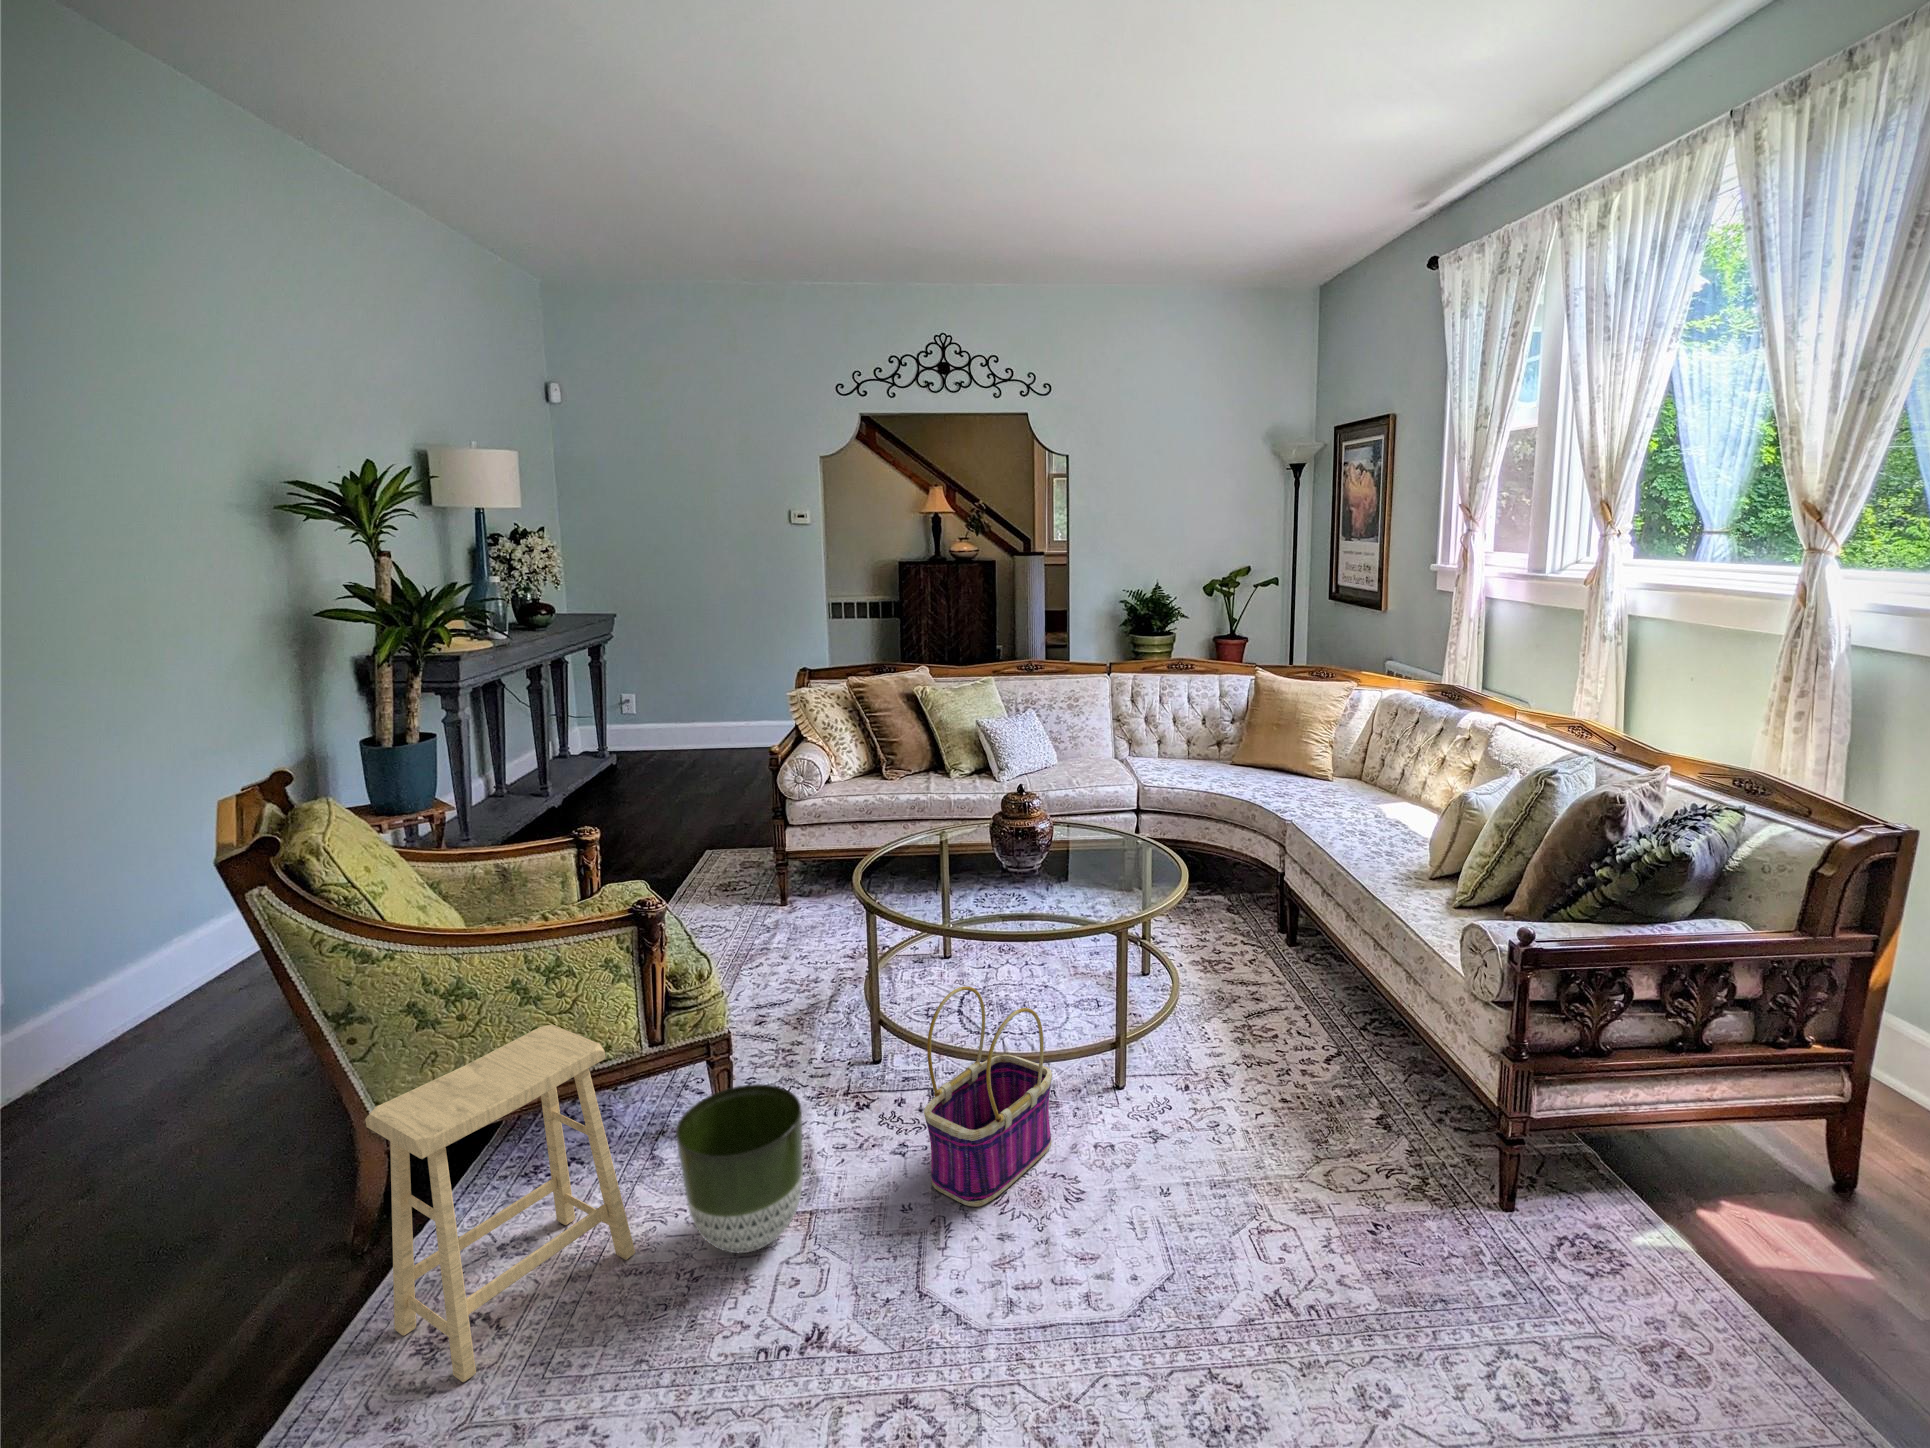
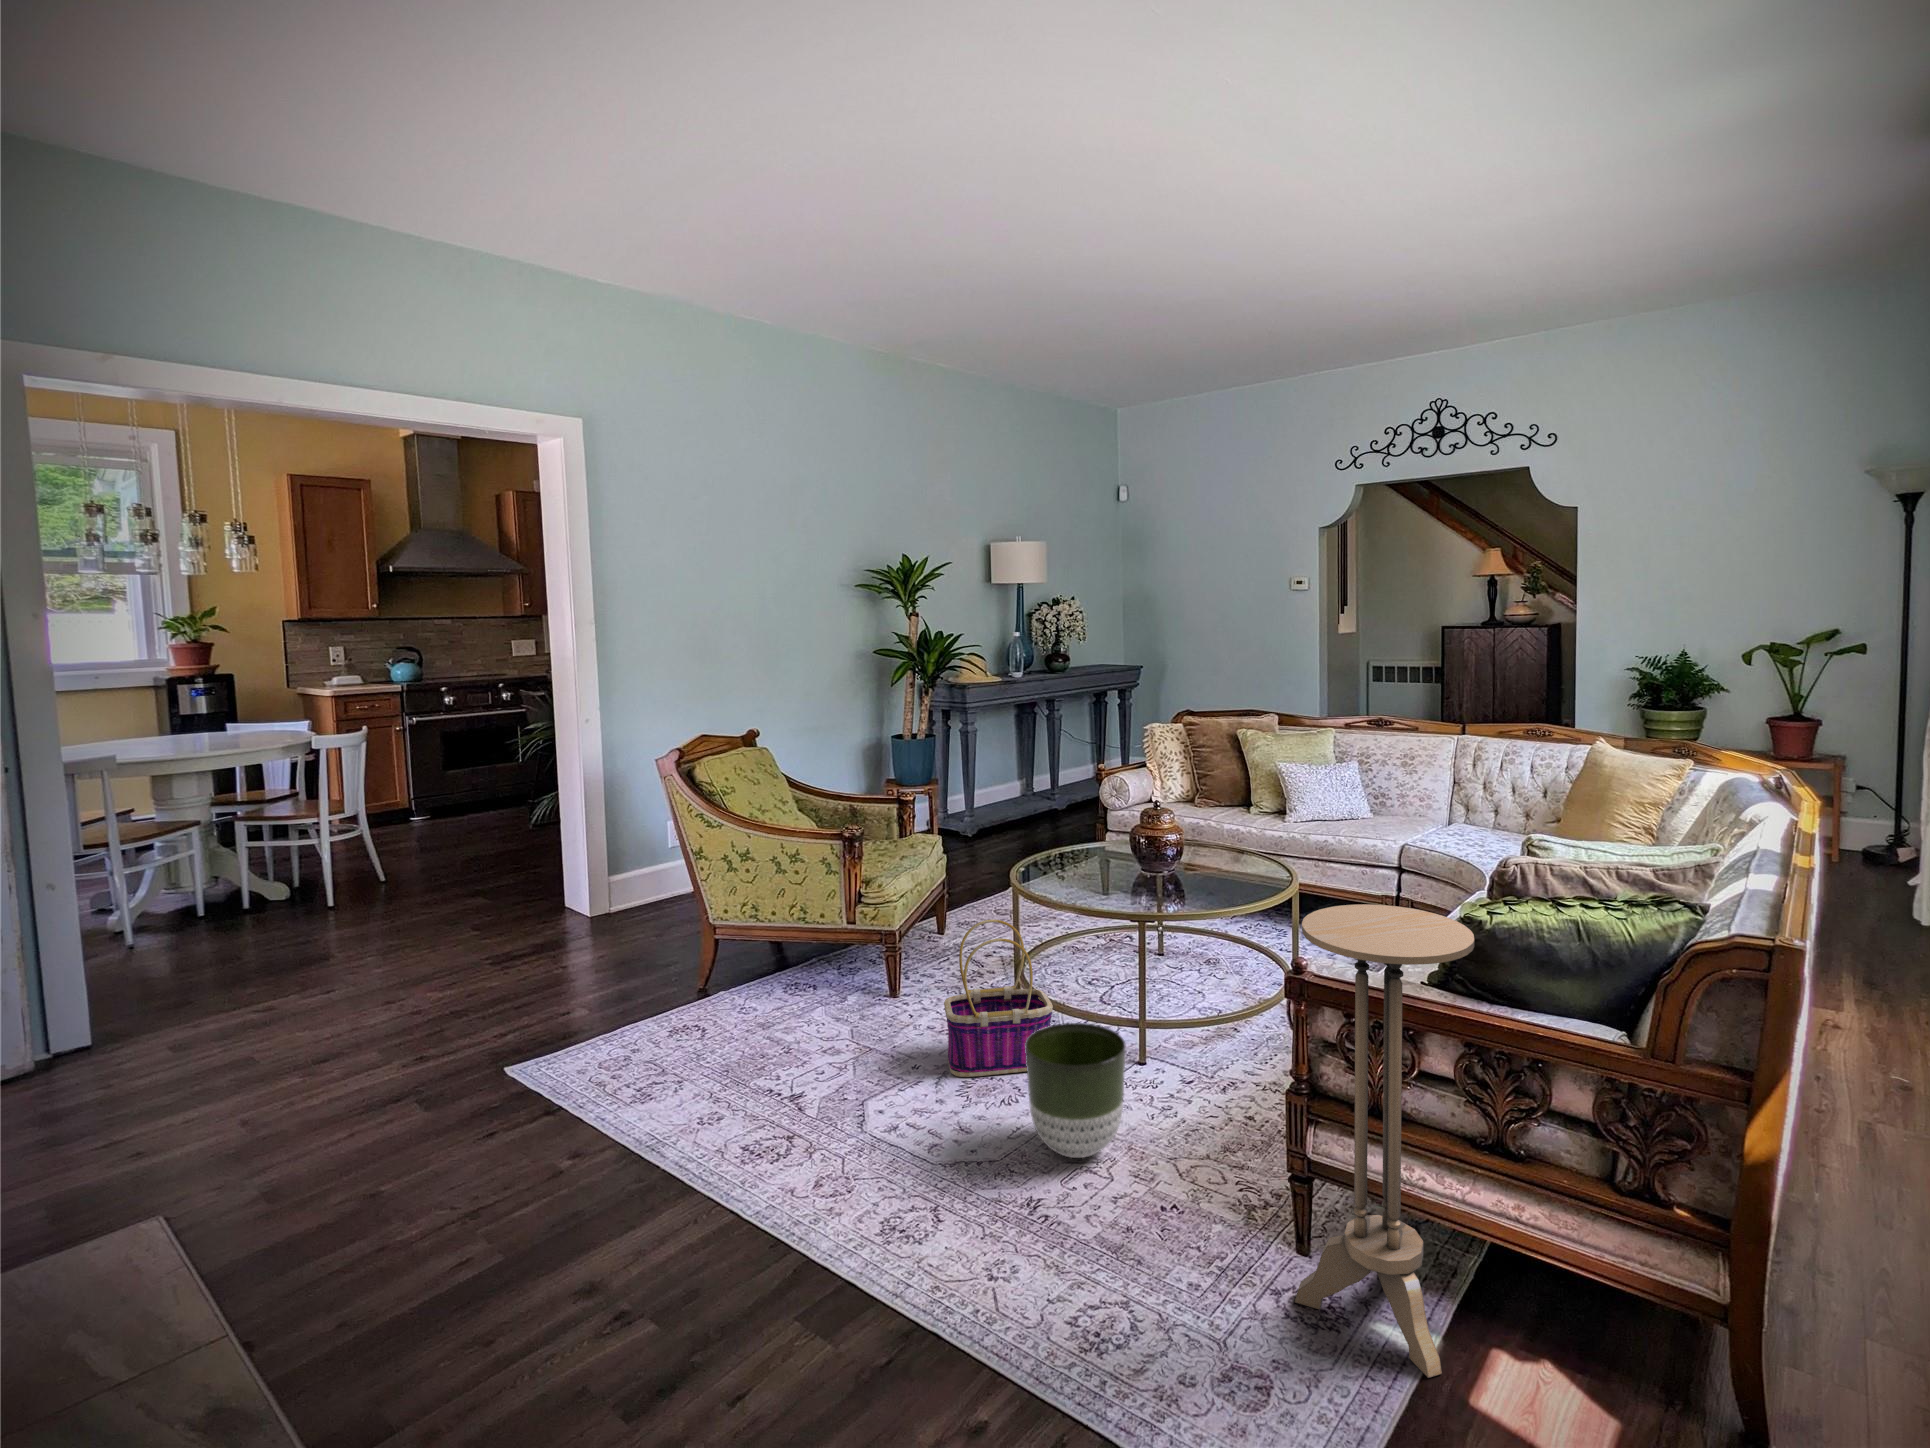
side table: none [1565,855,1761,1269] -> present [1295,904,1474,1378]
footstool: present [365,1025,635,1382] -> none [663,869,785,1036]
planter: present [676,1084,803,1253] -> present [1025,1023,1126,1158]

